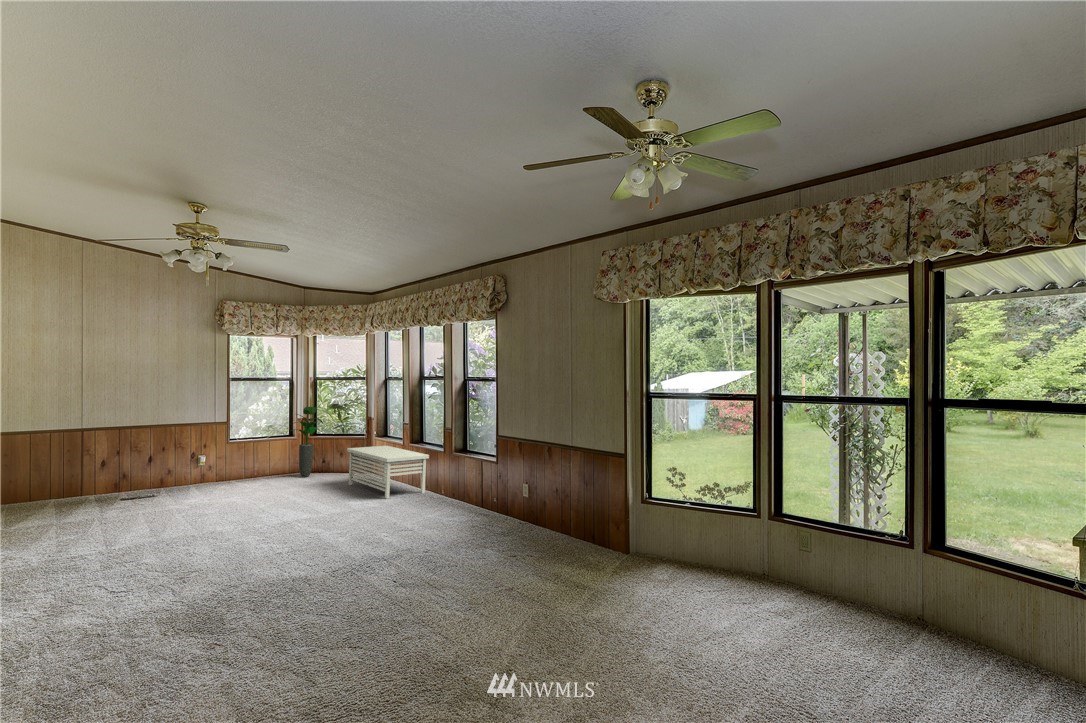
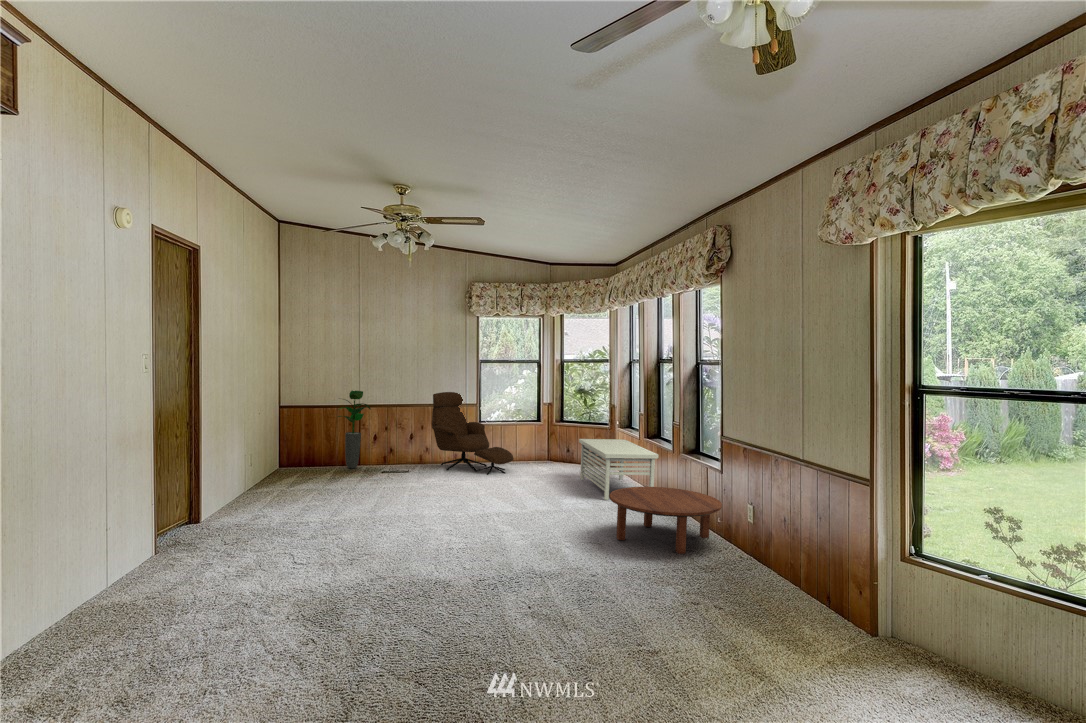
potted plant: present [292,407,323,477] -> present [338,390,371,469]
lounge chair: none [178,412,275,492] -> present [432,392,514,475]
coffee table: none [415,480,503,529] -> present [609,487,722,554]

